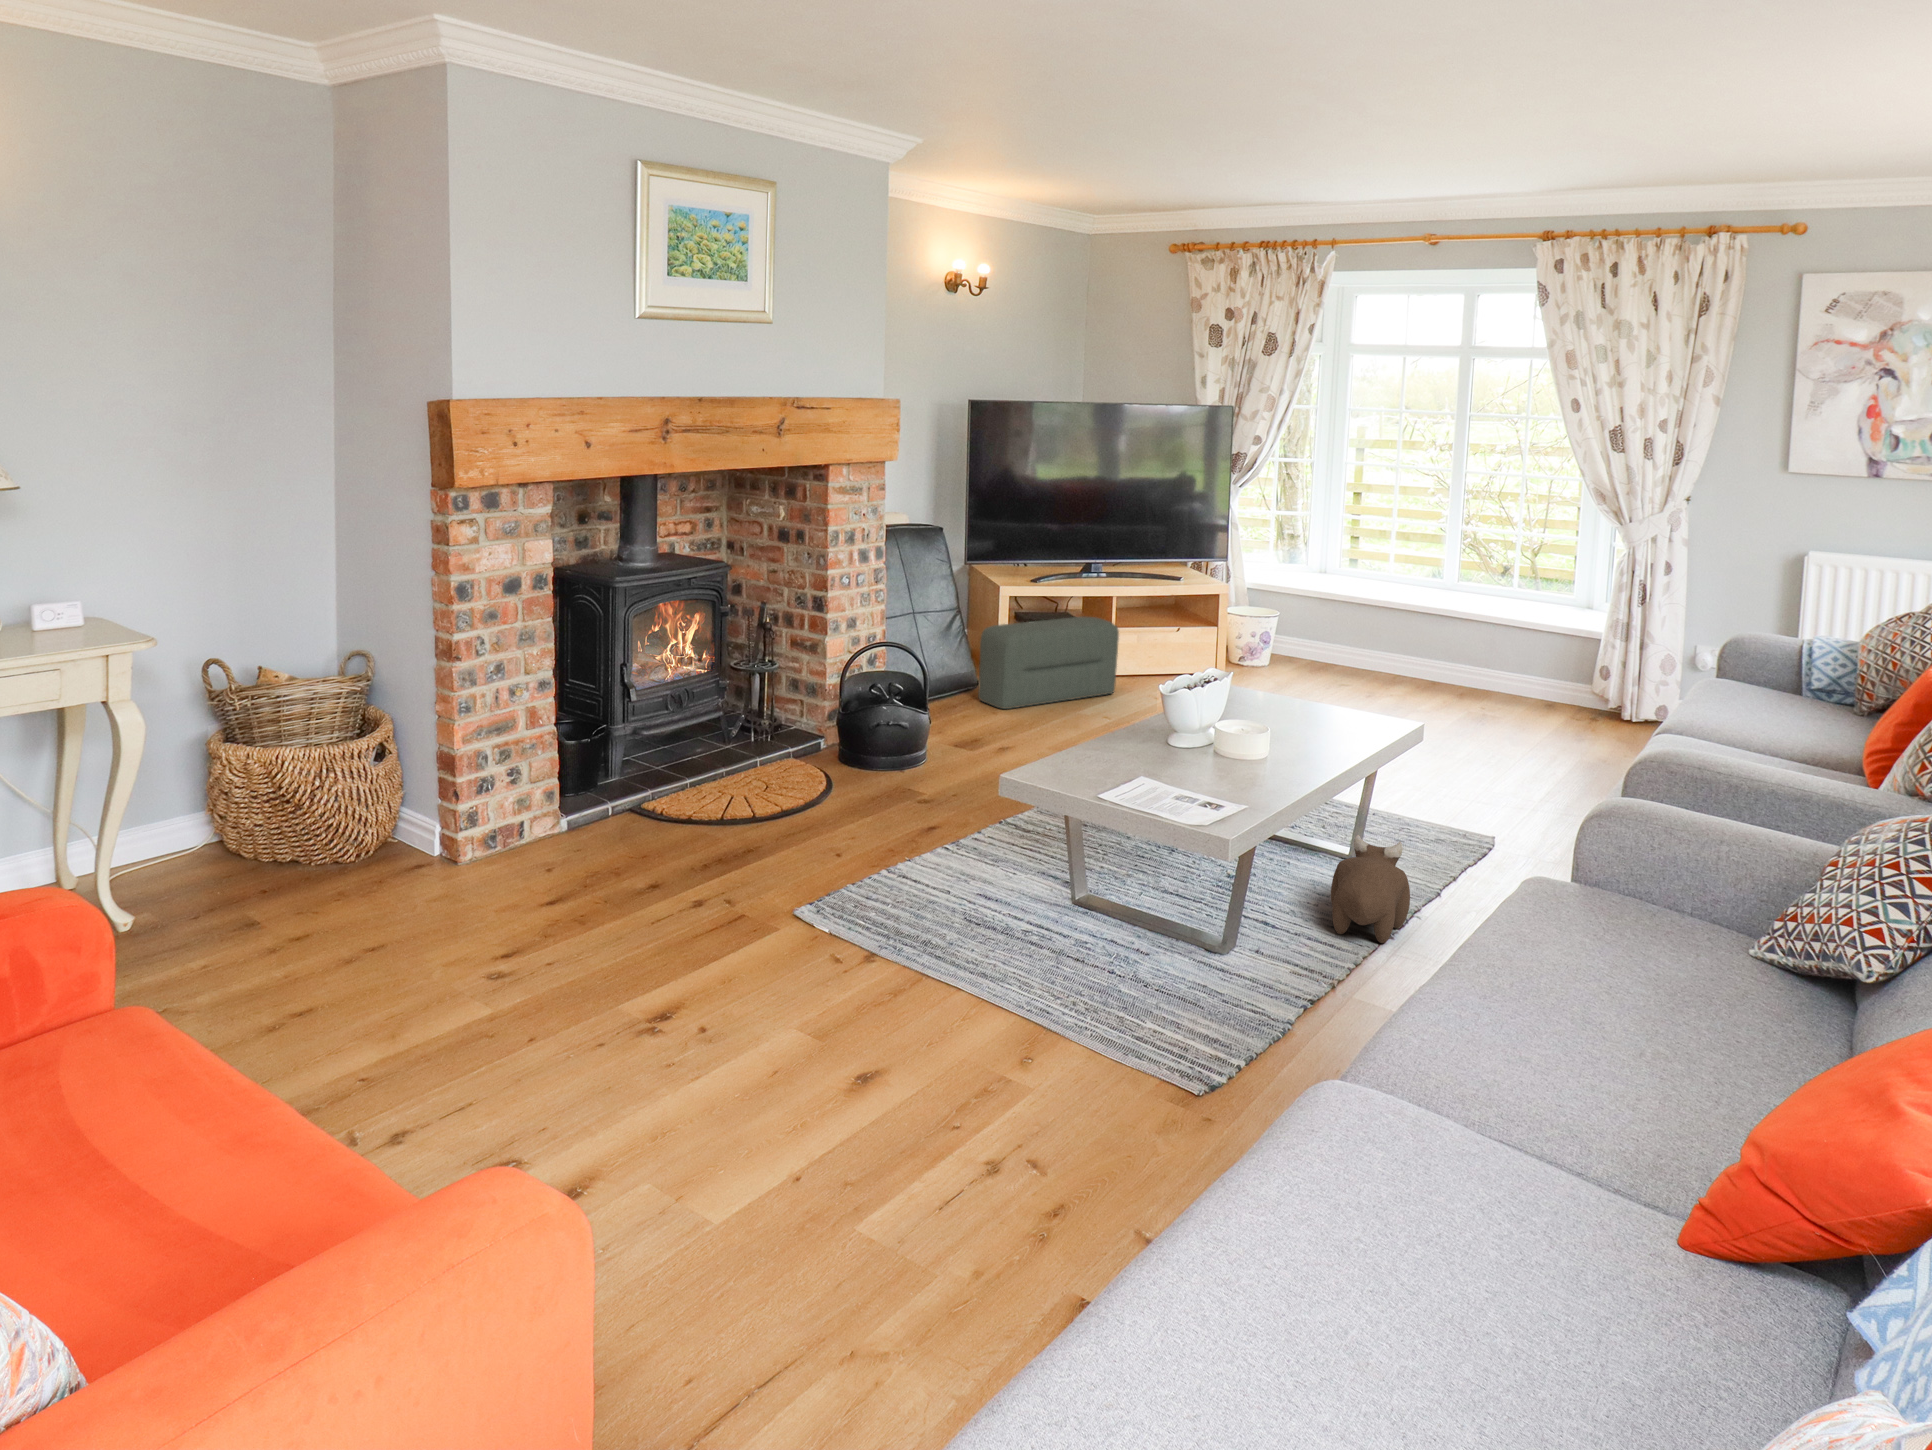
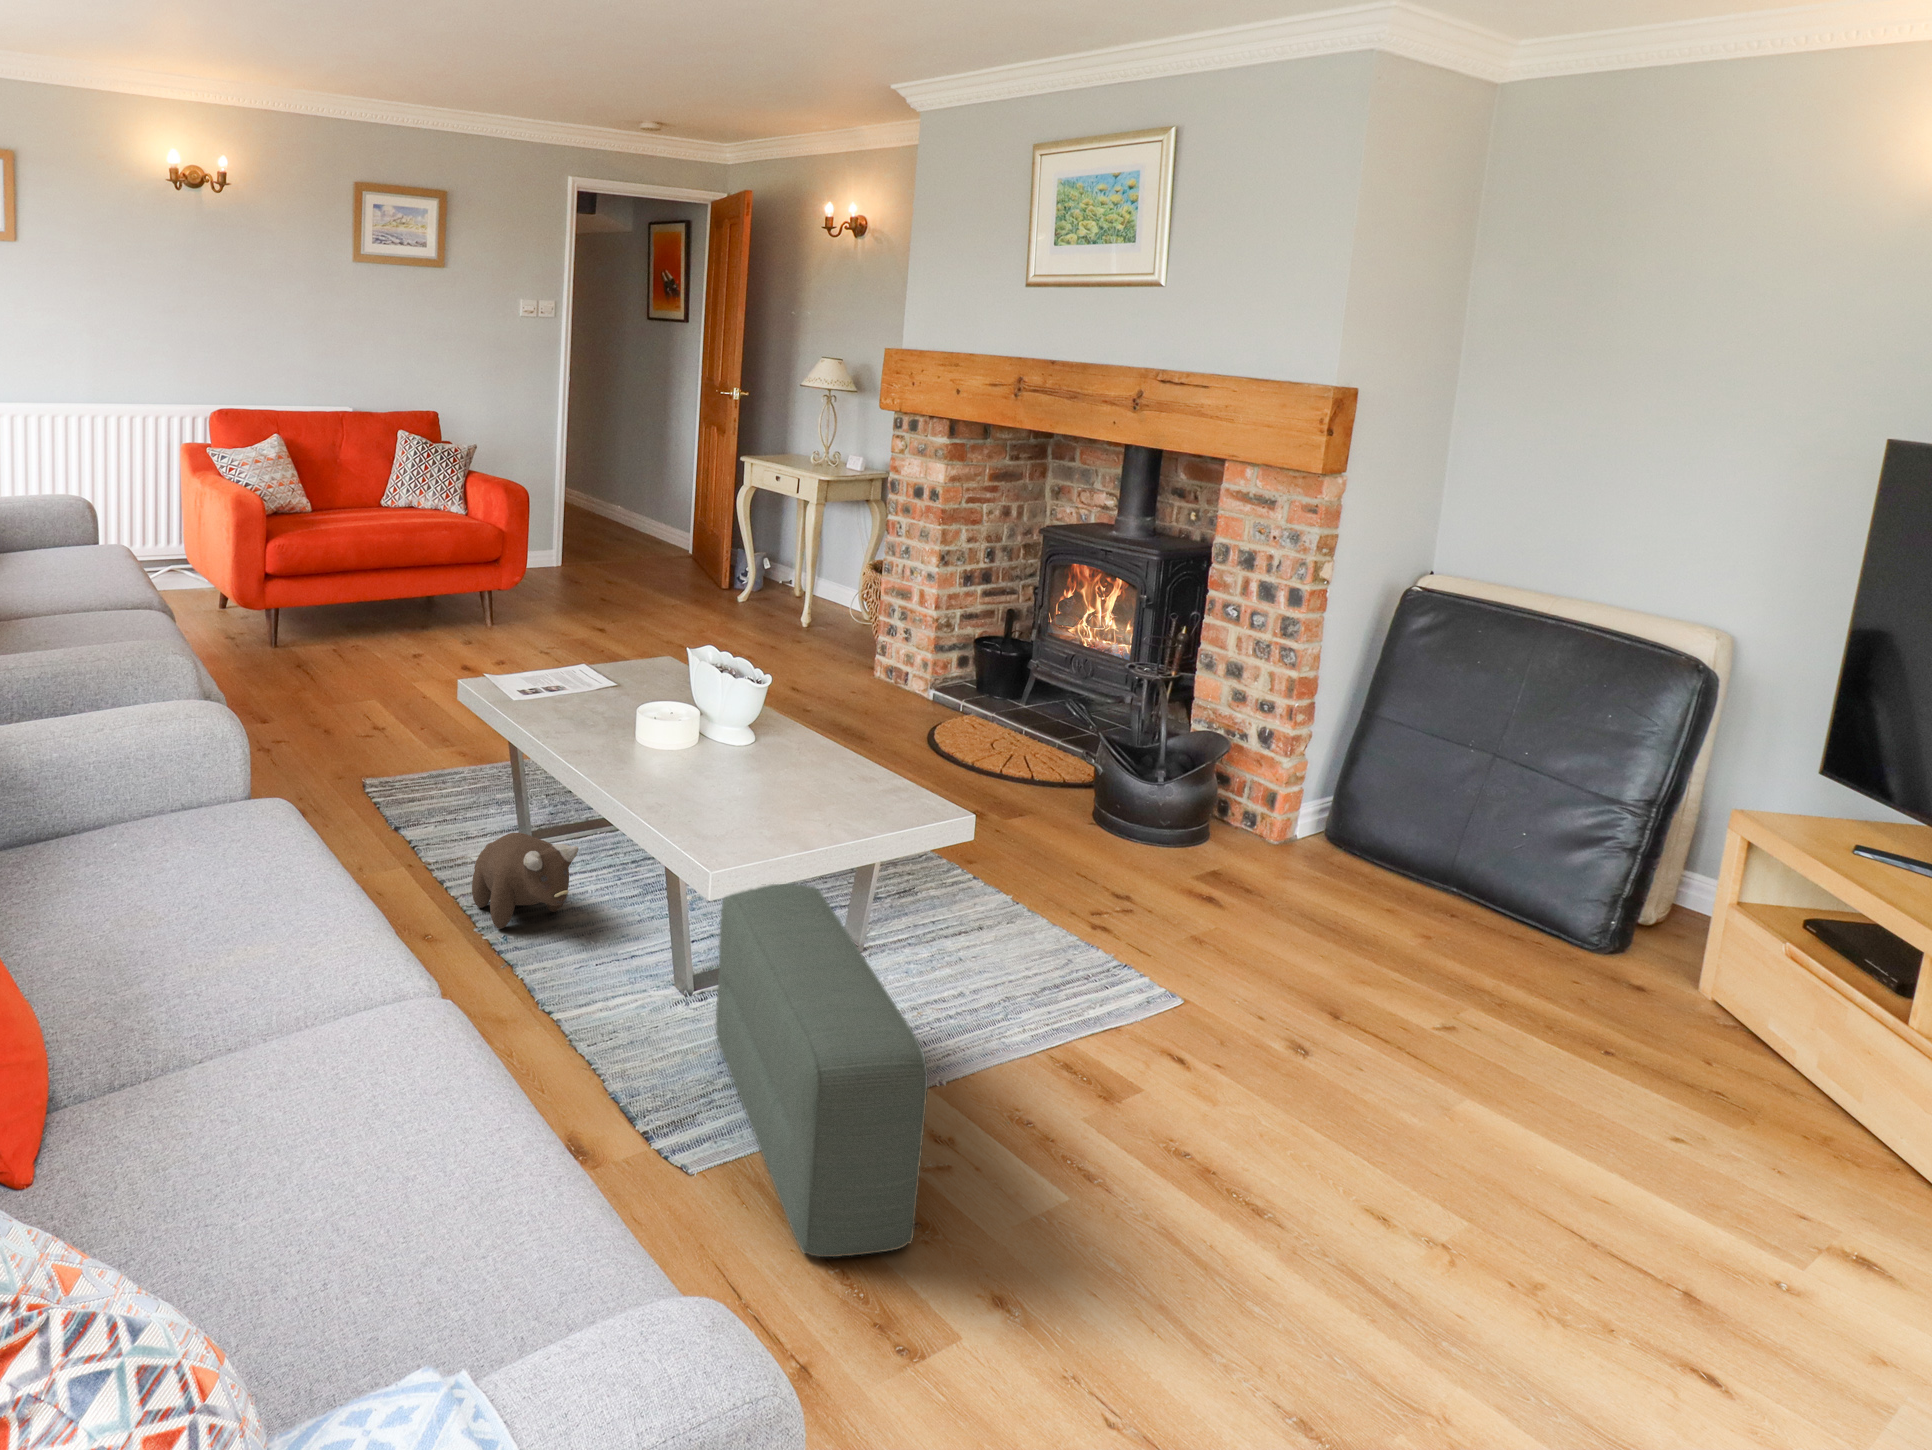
pouf: present [978,617,1119,709] -> present [716,884,928,1257]

